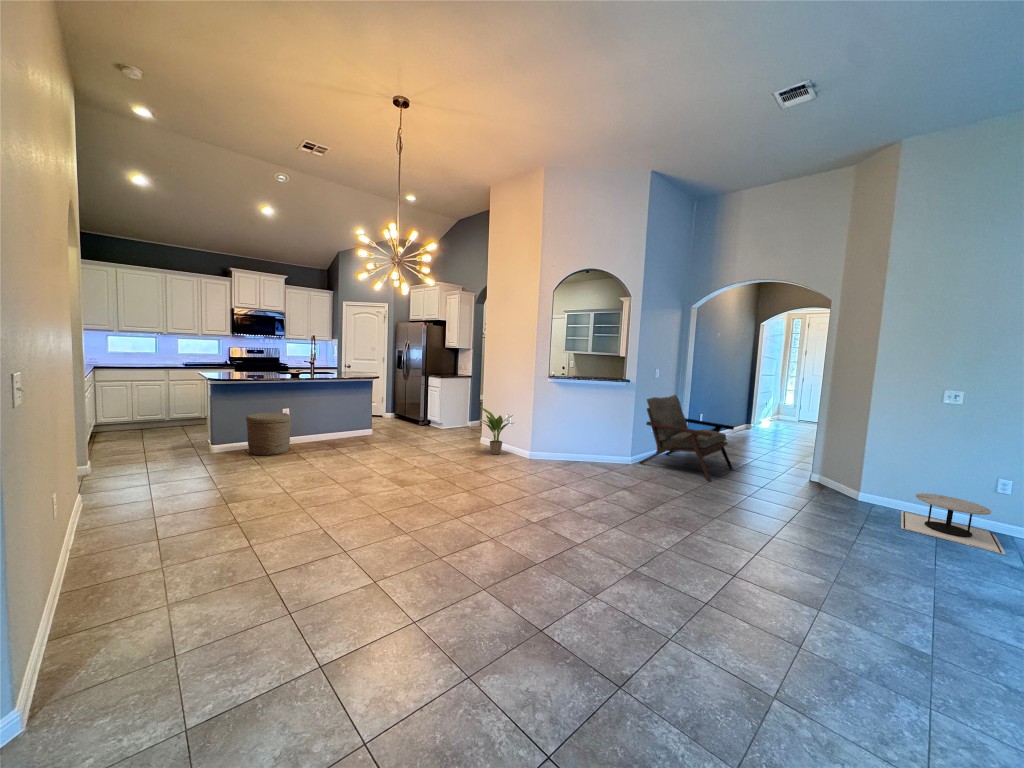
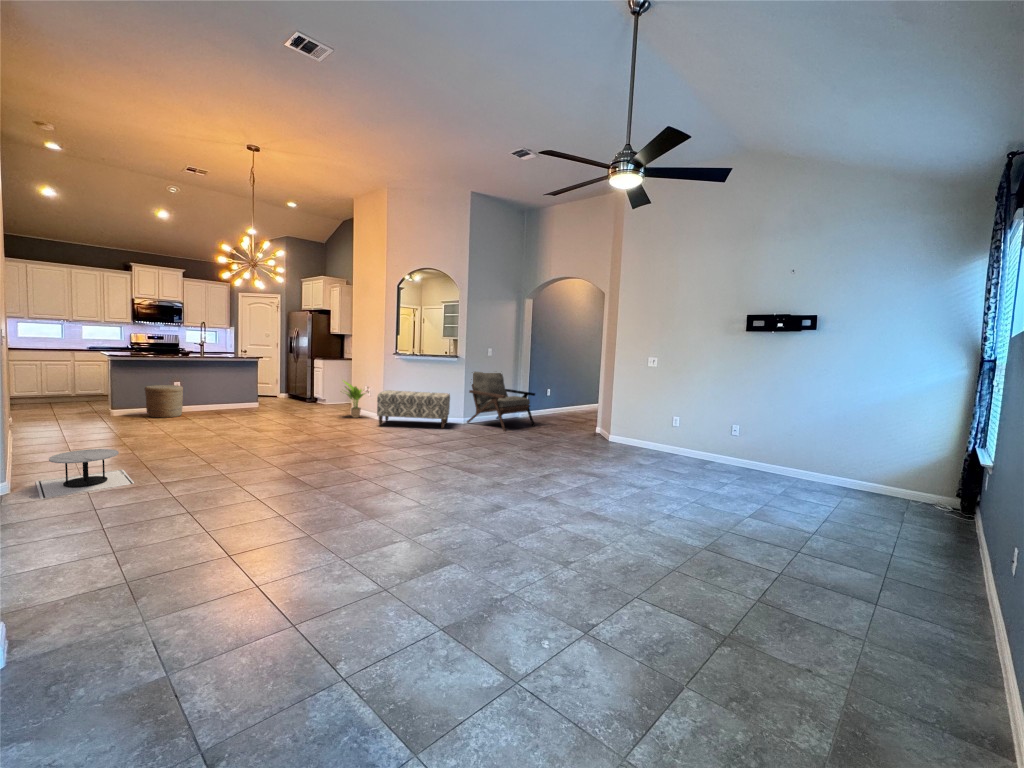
bench: none [537,421,631,477] -> present [377,390,450,429]
side table: present [901,493,1005,554] -> present [36,449,134,499]

